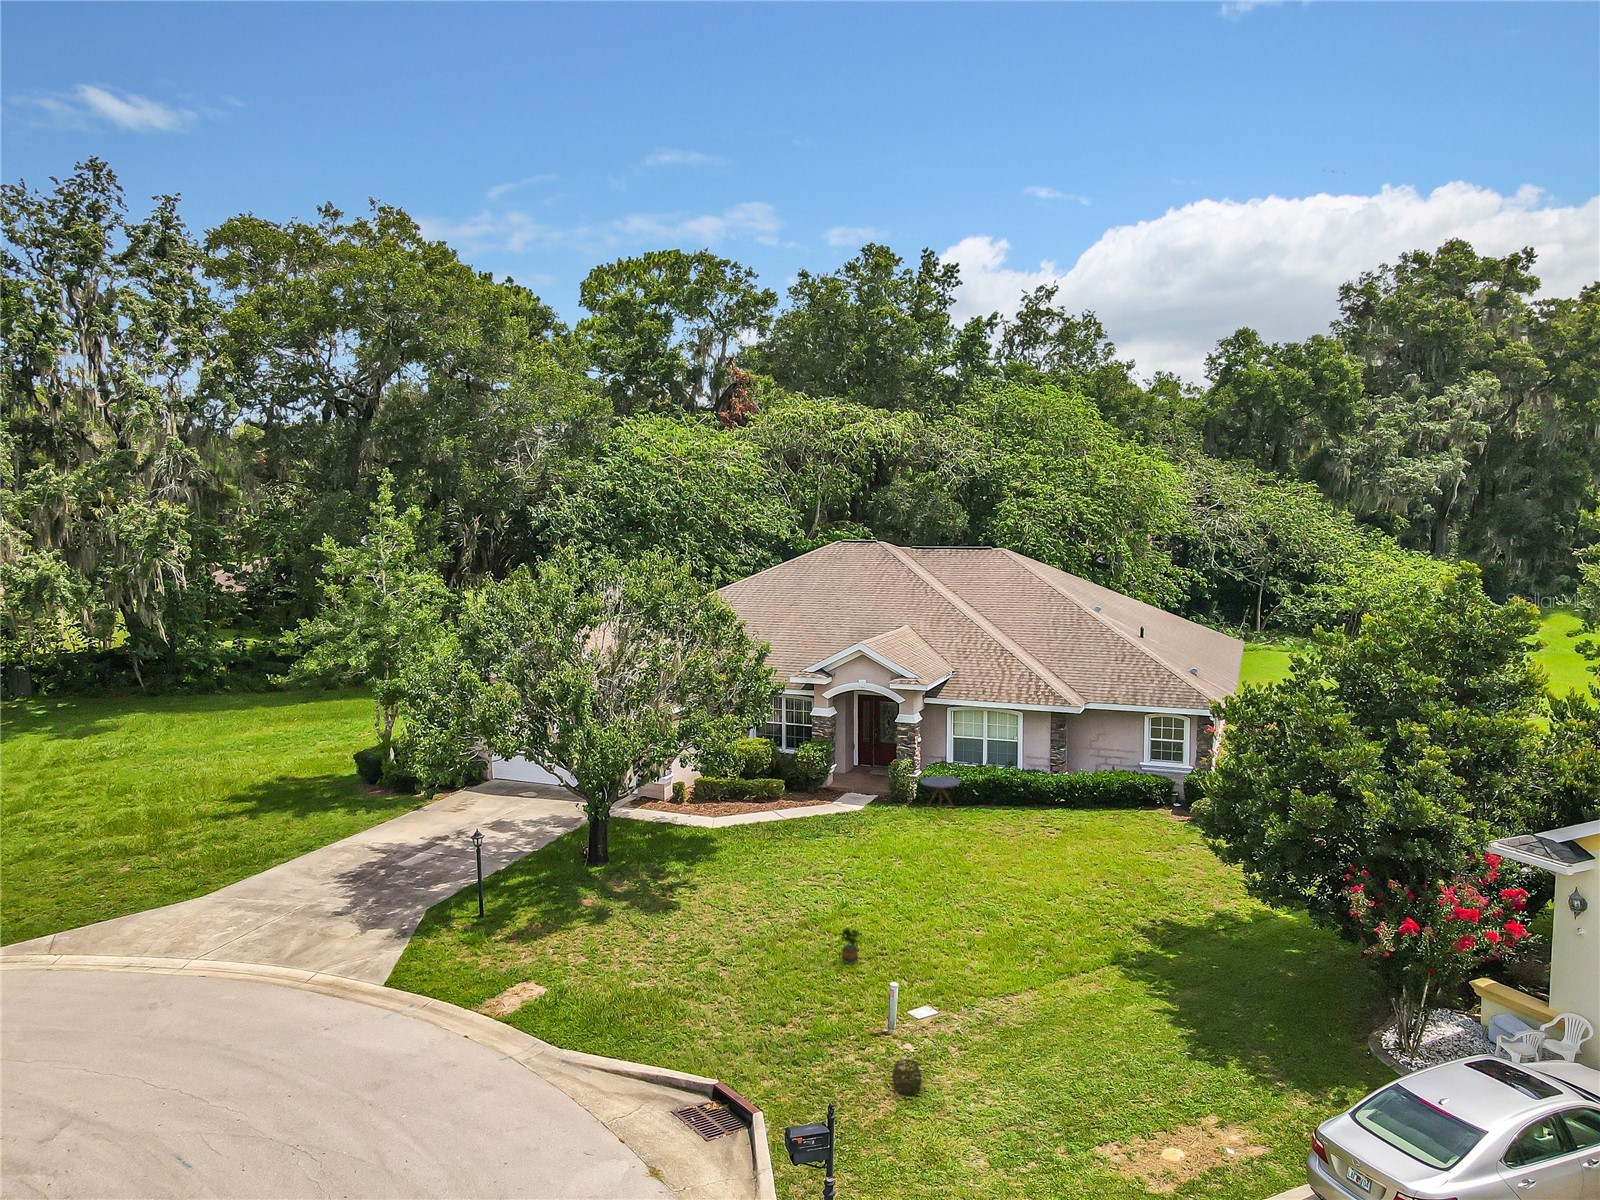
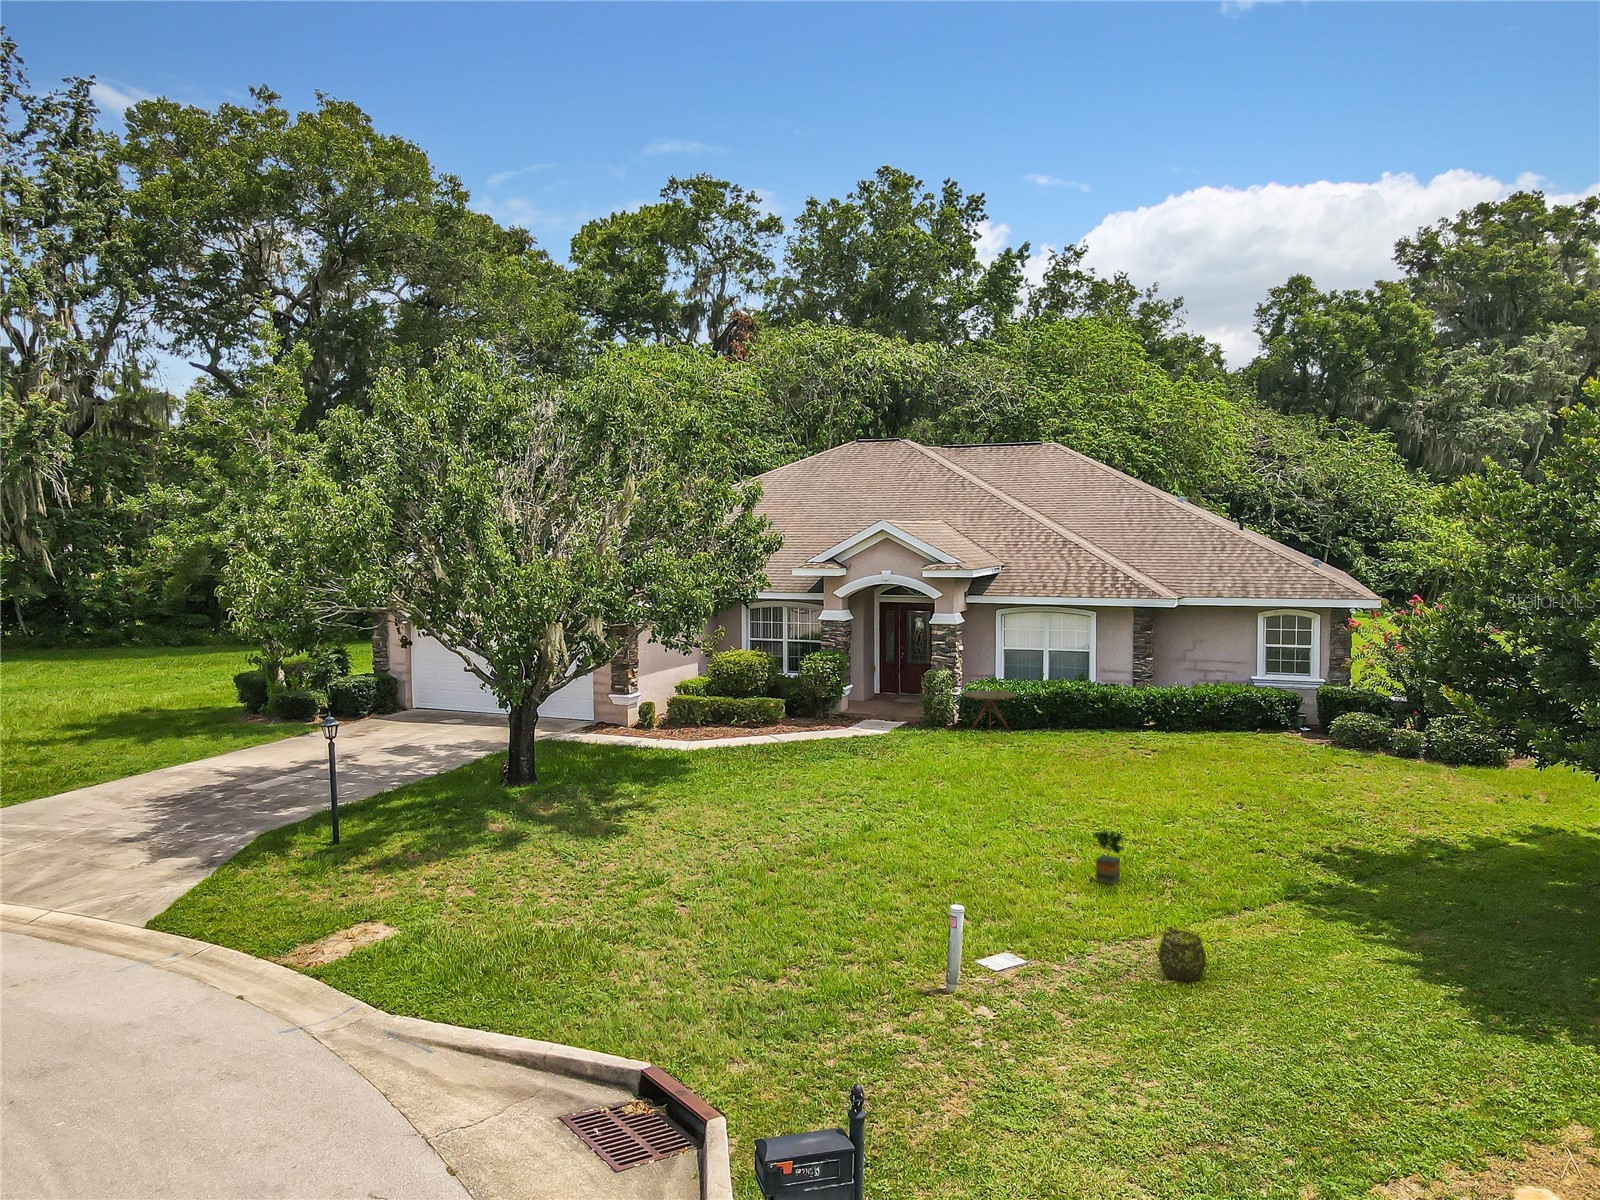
potted tree: present [842,928,861,965] -> present [1093,830,1125,884]
woven basket: present [892,1059,922,1095] -> present [1158,931,1206,981]

